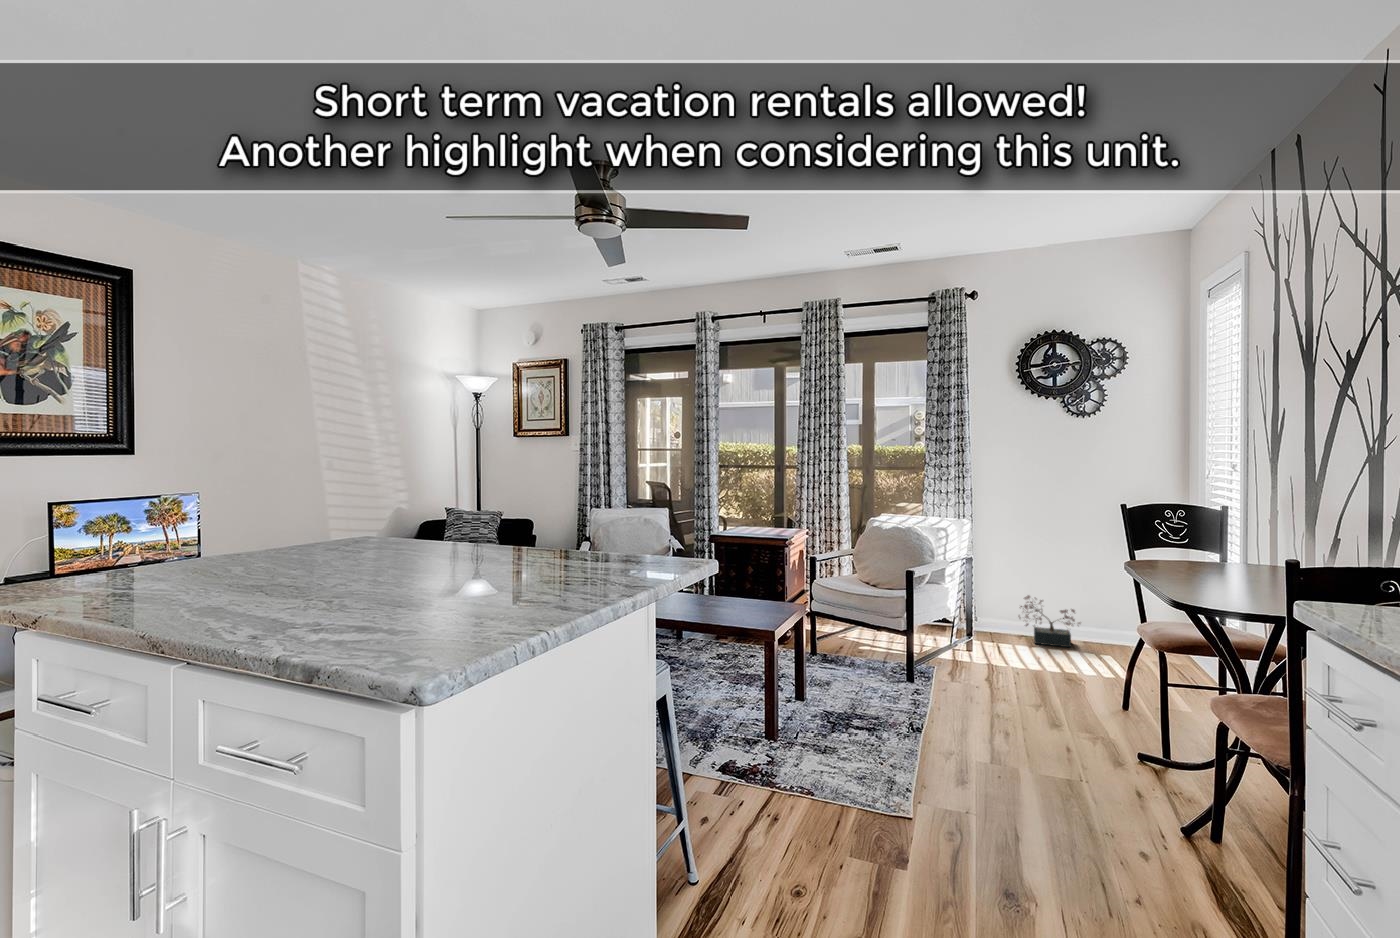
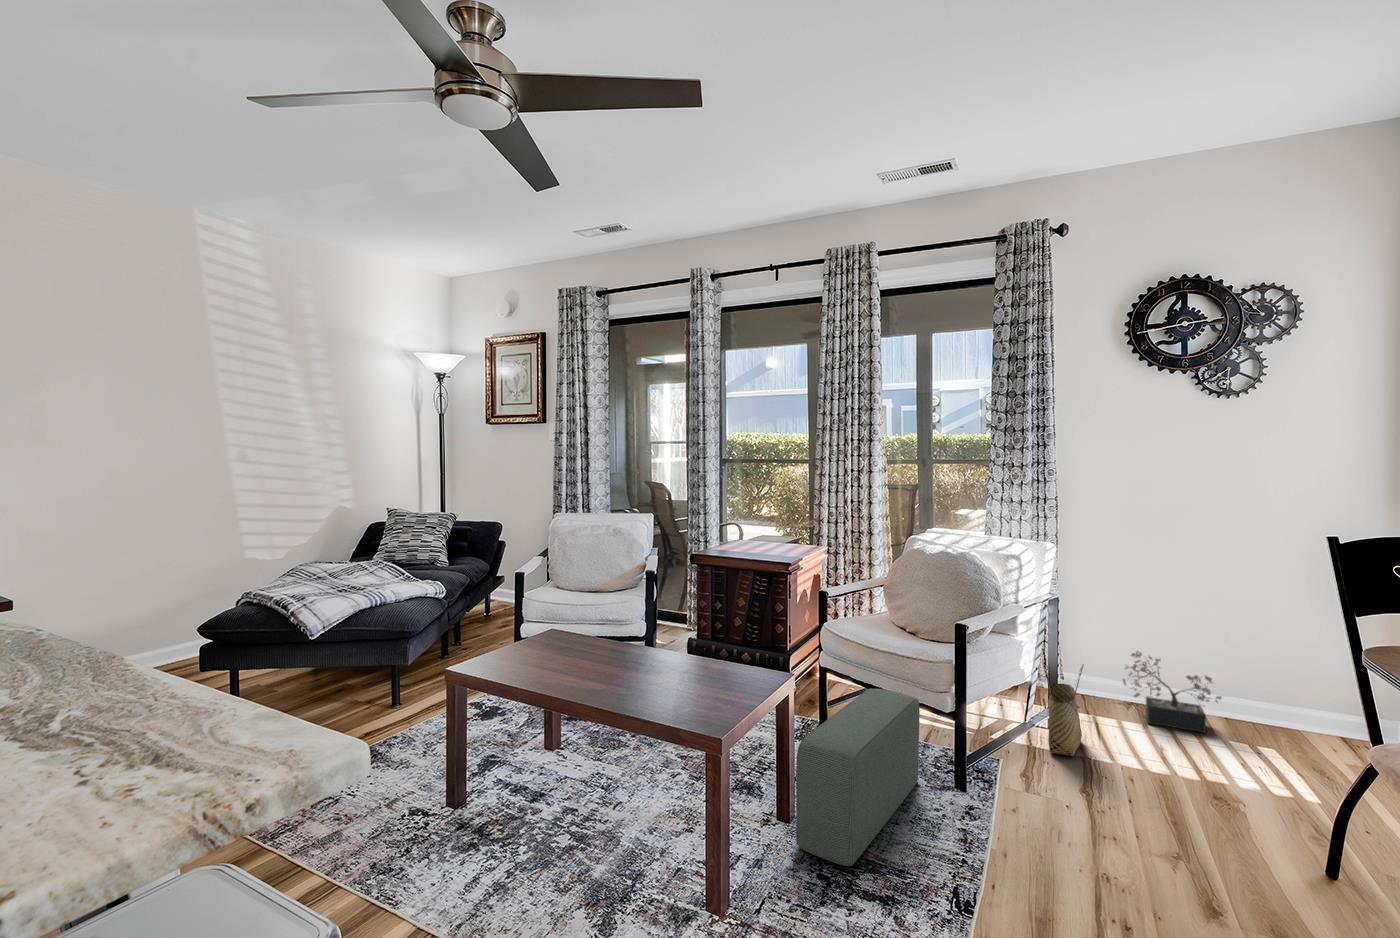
woven basket: none [962,599,989,662] -> present [1042,660,1084,756]
pouf: none [810,619,882,718] -> present [796,688,920,866]

